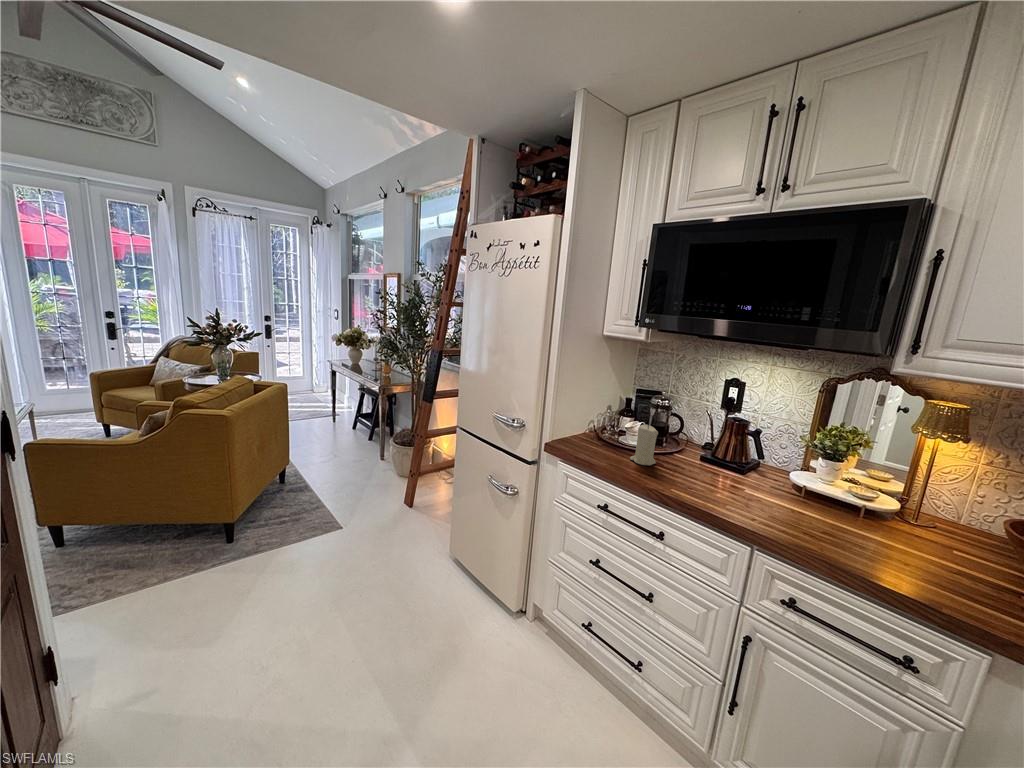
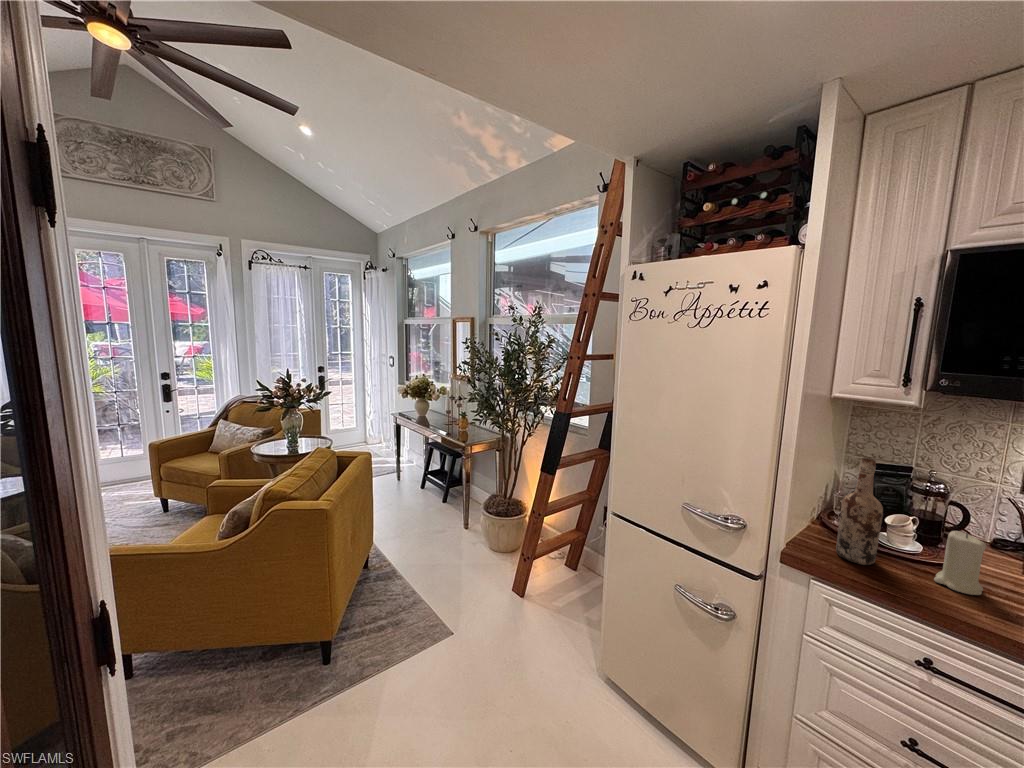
wine bottle: none [582,375,609,450] -> present [836,458,883,565]

